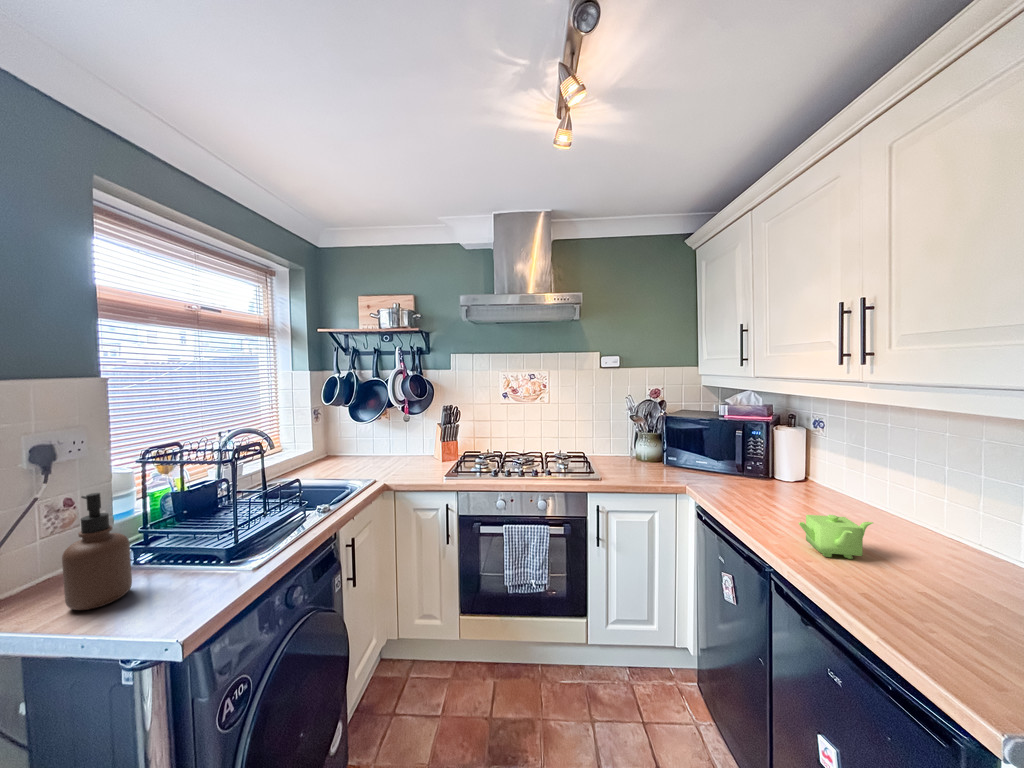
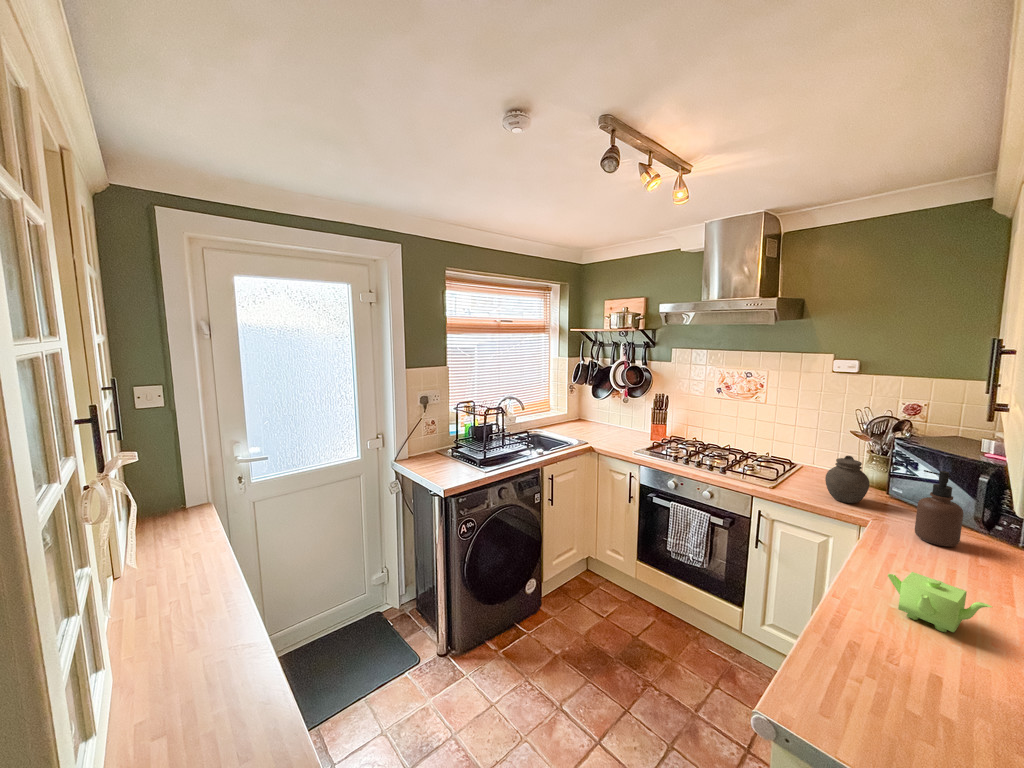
jar: none [636,435,668,477] -> present [825,456,870,503]
soap dispenser: present [62,493,132,610] -> present [915,470,964,547]

